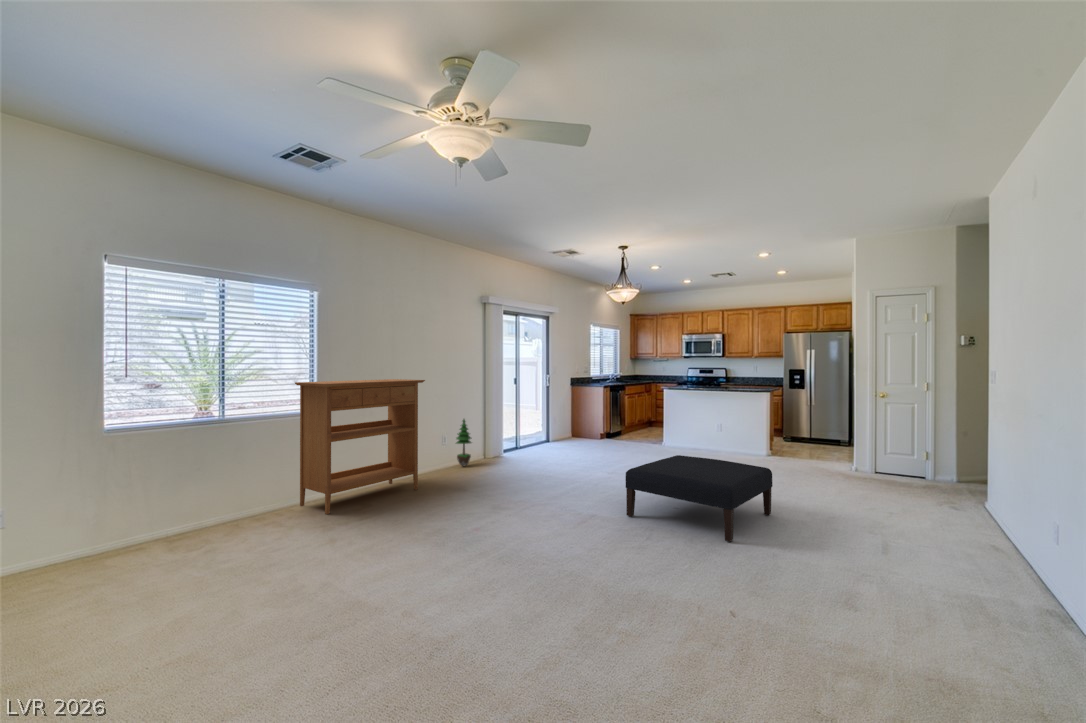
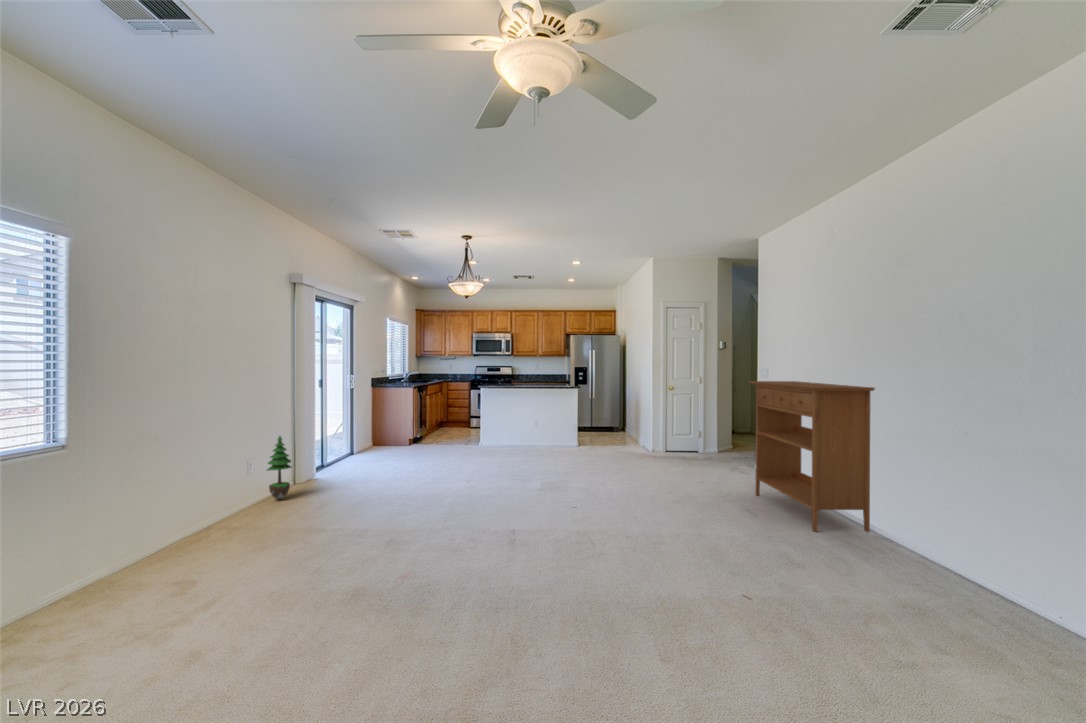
console table: present [295,379,425,514] -> present [749,381,875,532]
ottoman: present [626,455,773,542] -> none [545,454,661,530]

